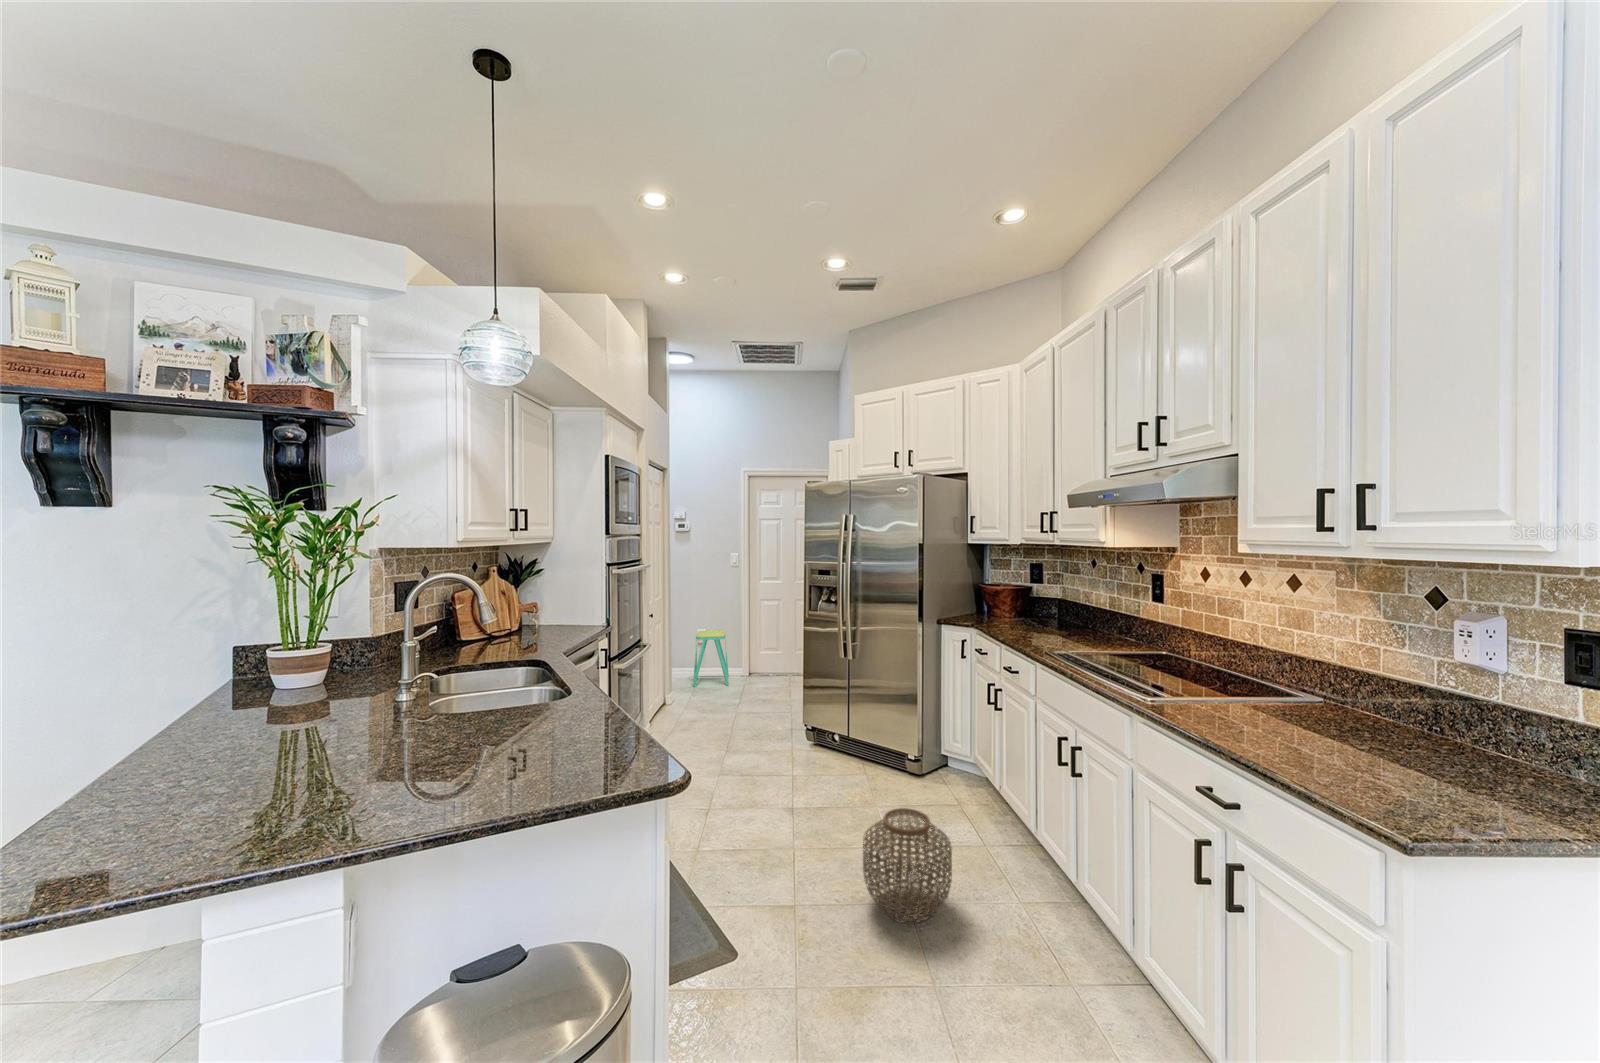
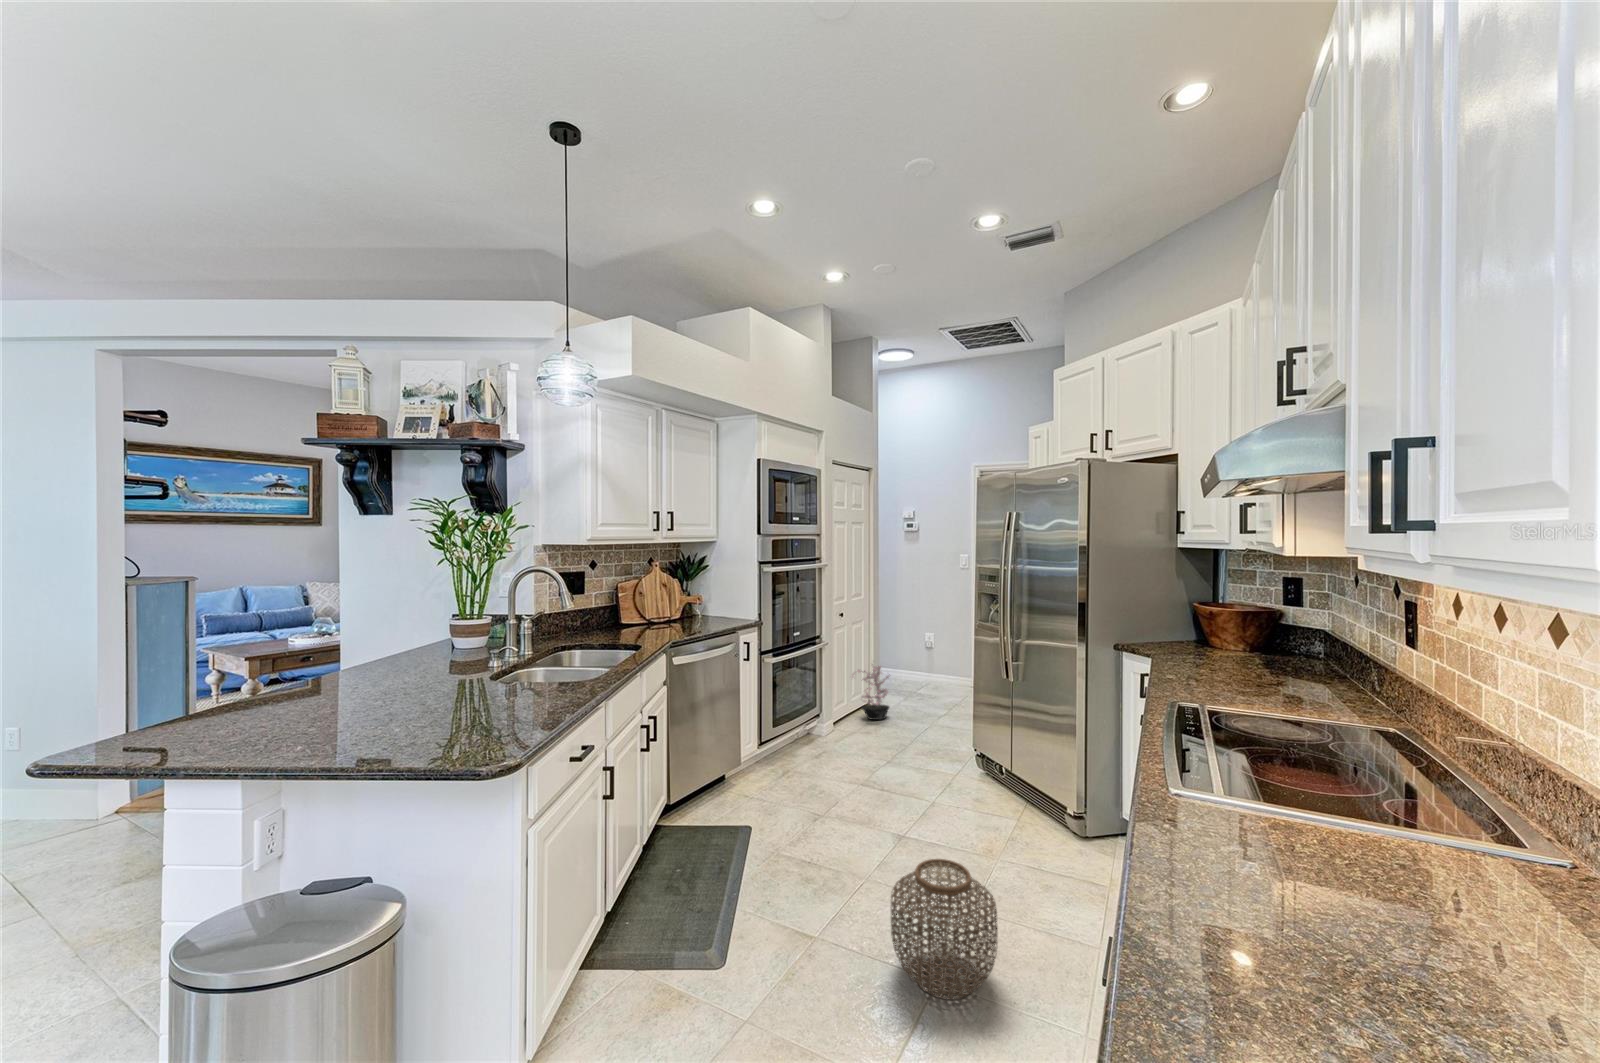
stool: present [693,630,729,687] -> none [905,635,949,697]
potted plant: none [662,656,700,715] -> present [852,664,890,720]

